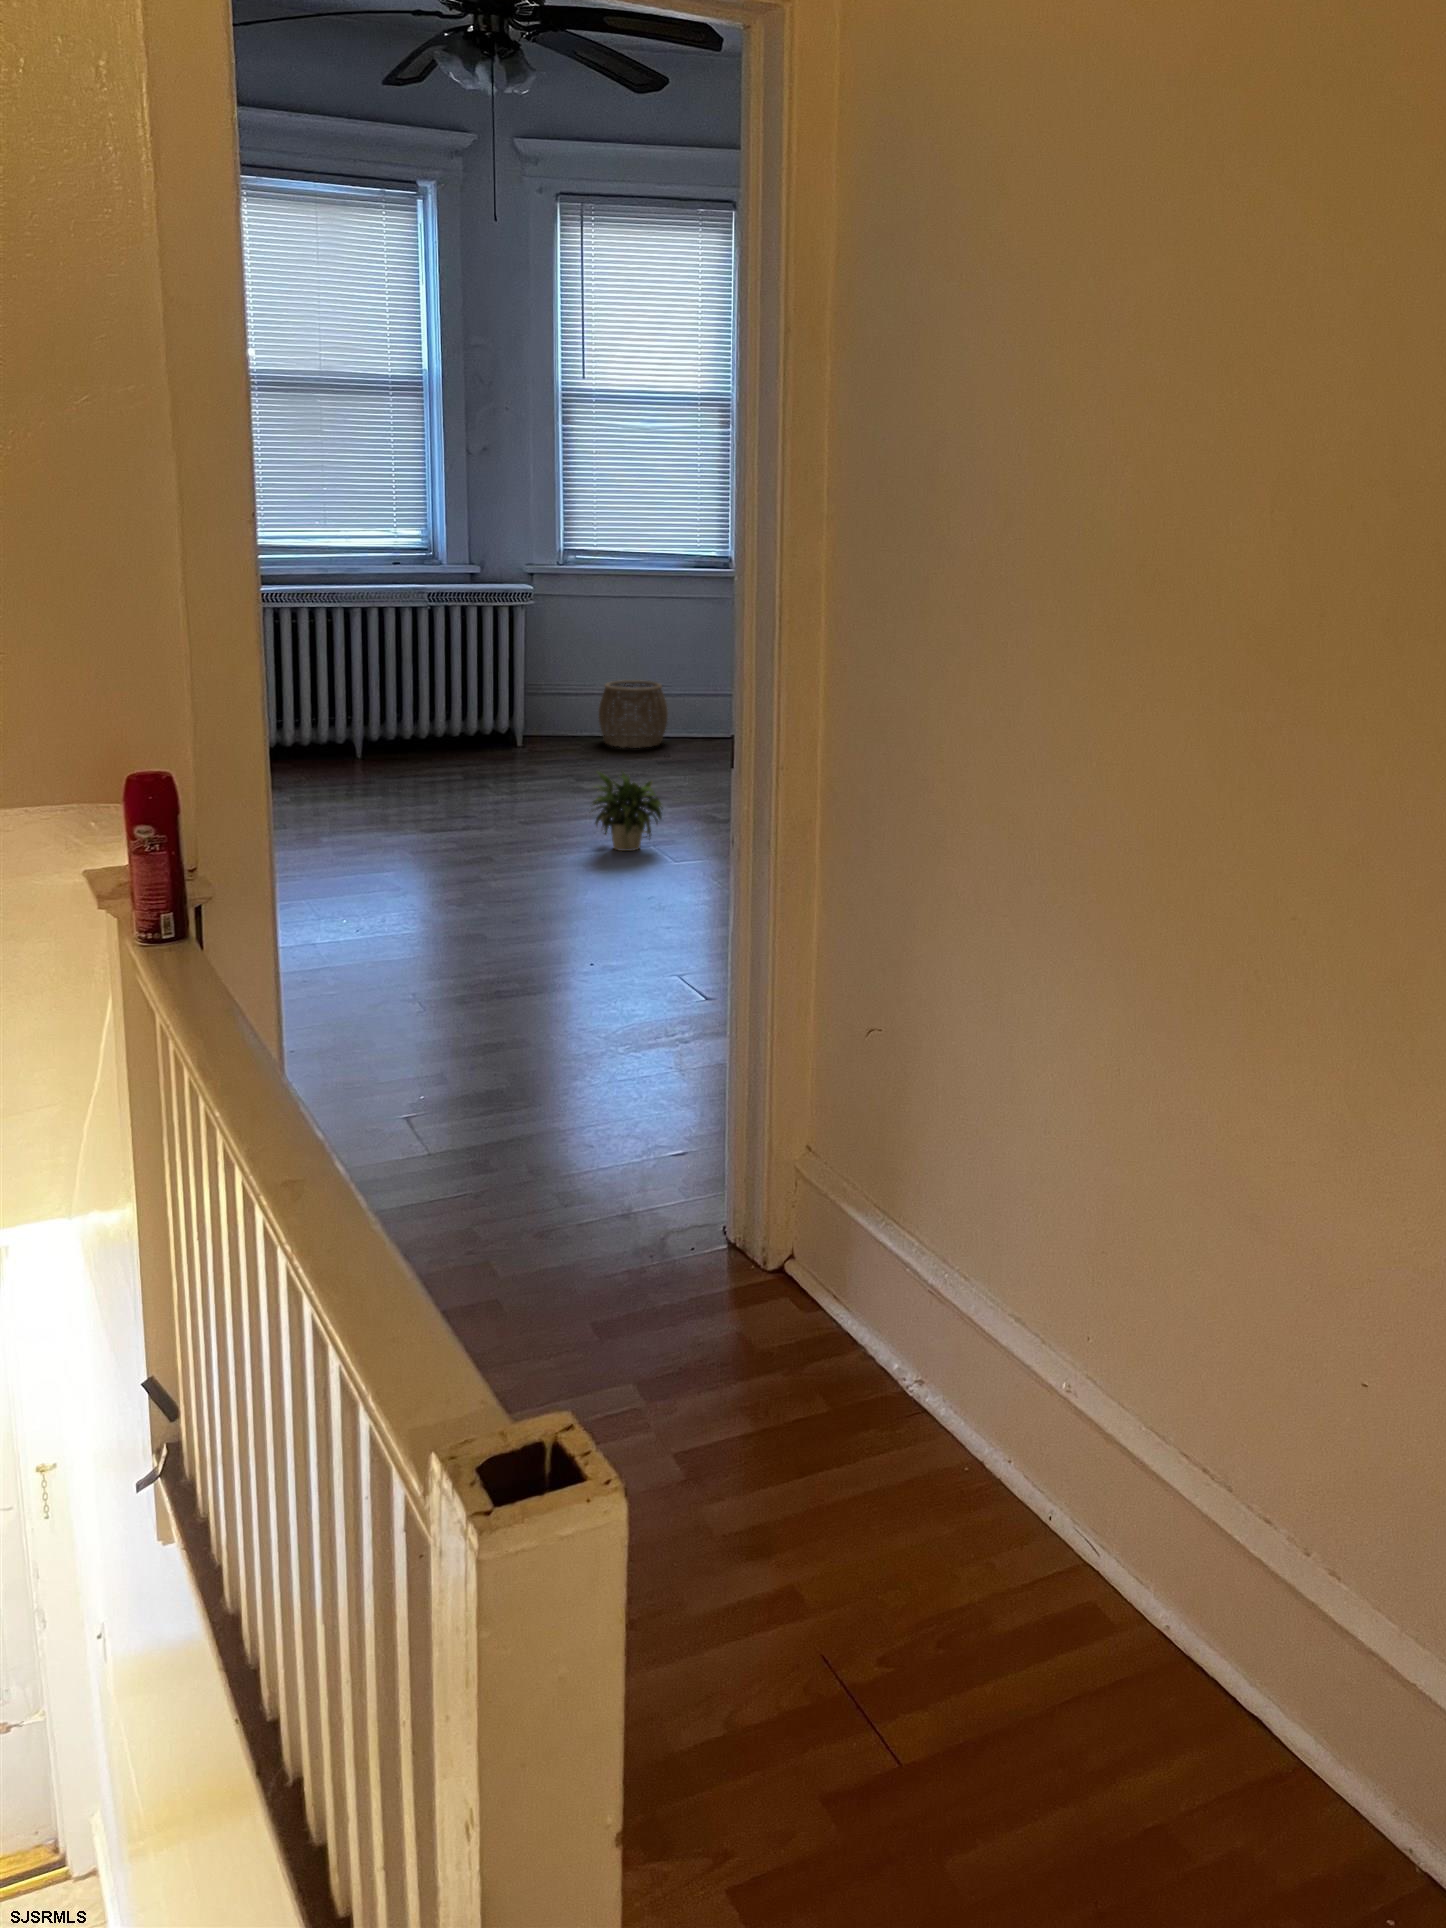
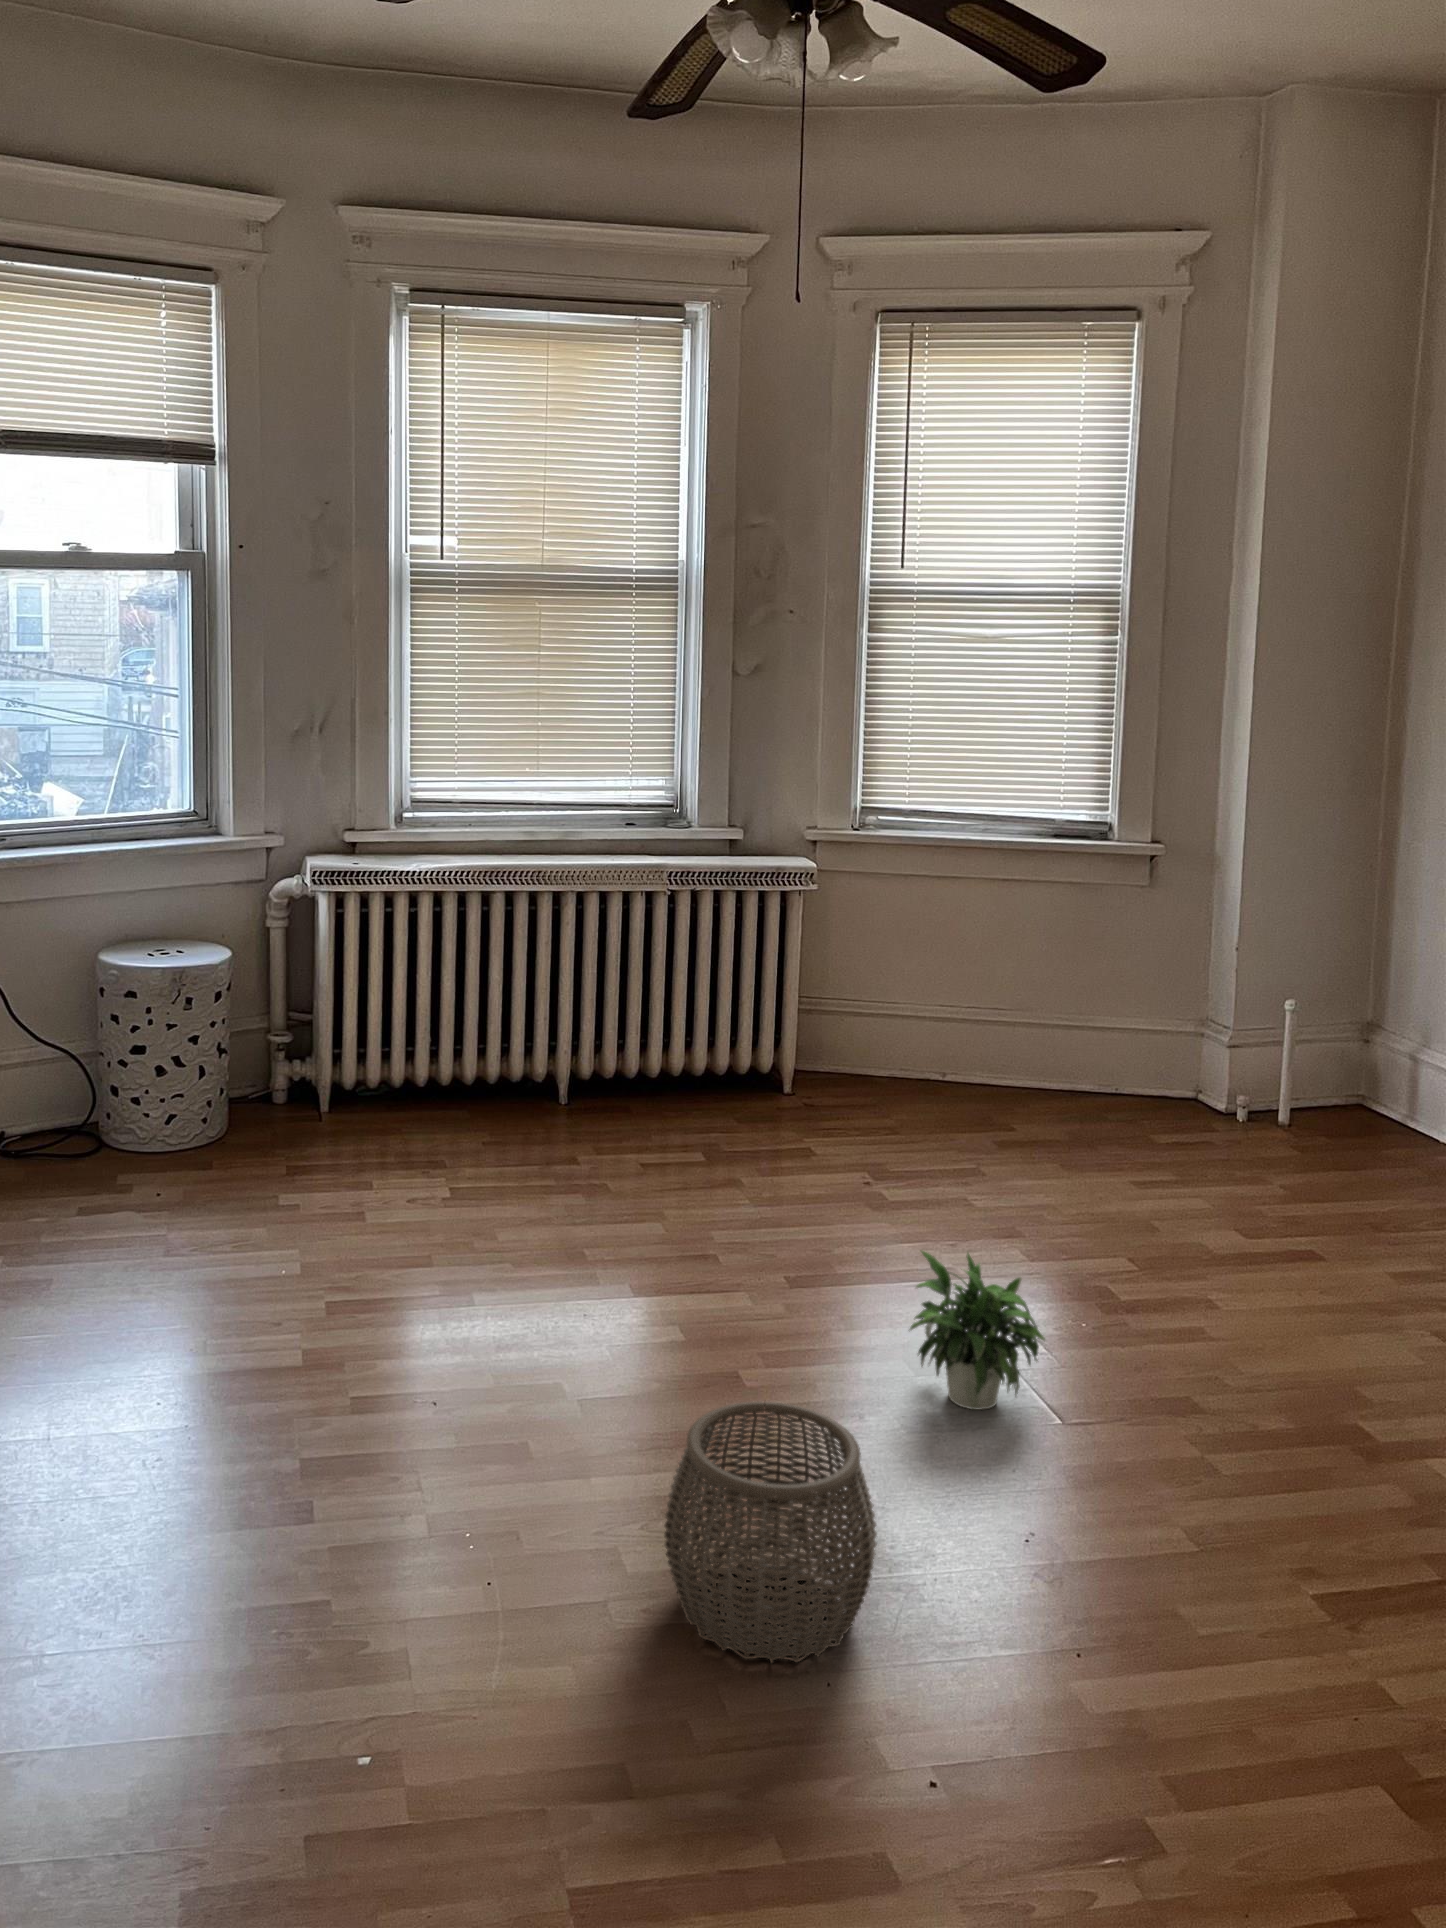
woven basket: present [599,680,668,748] -> present [664,1401,877,1663]

